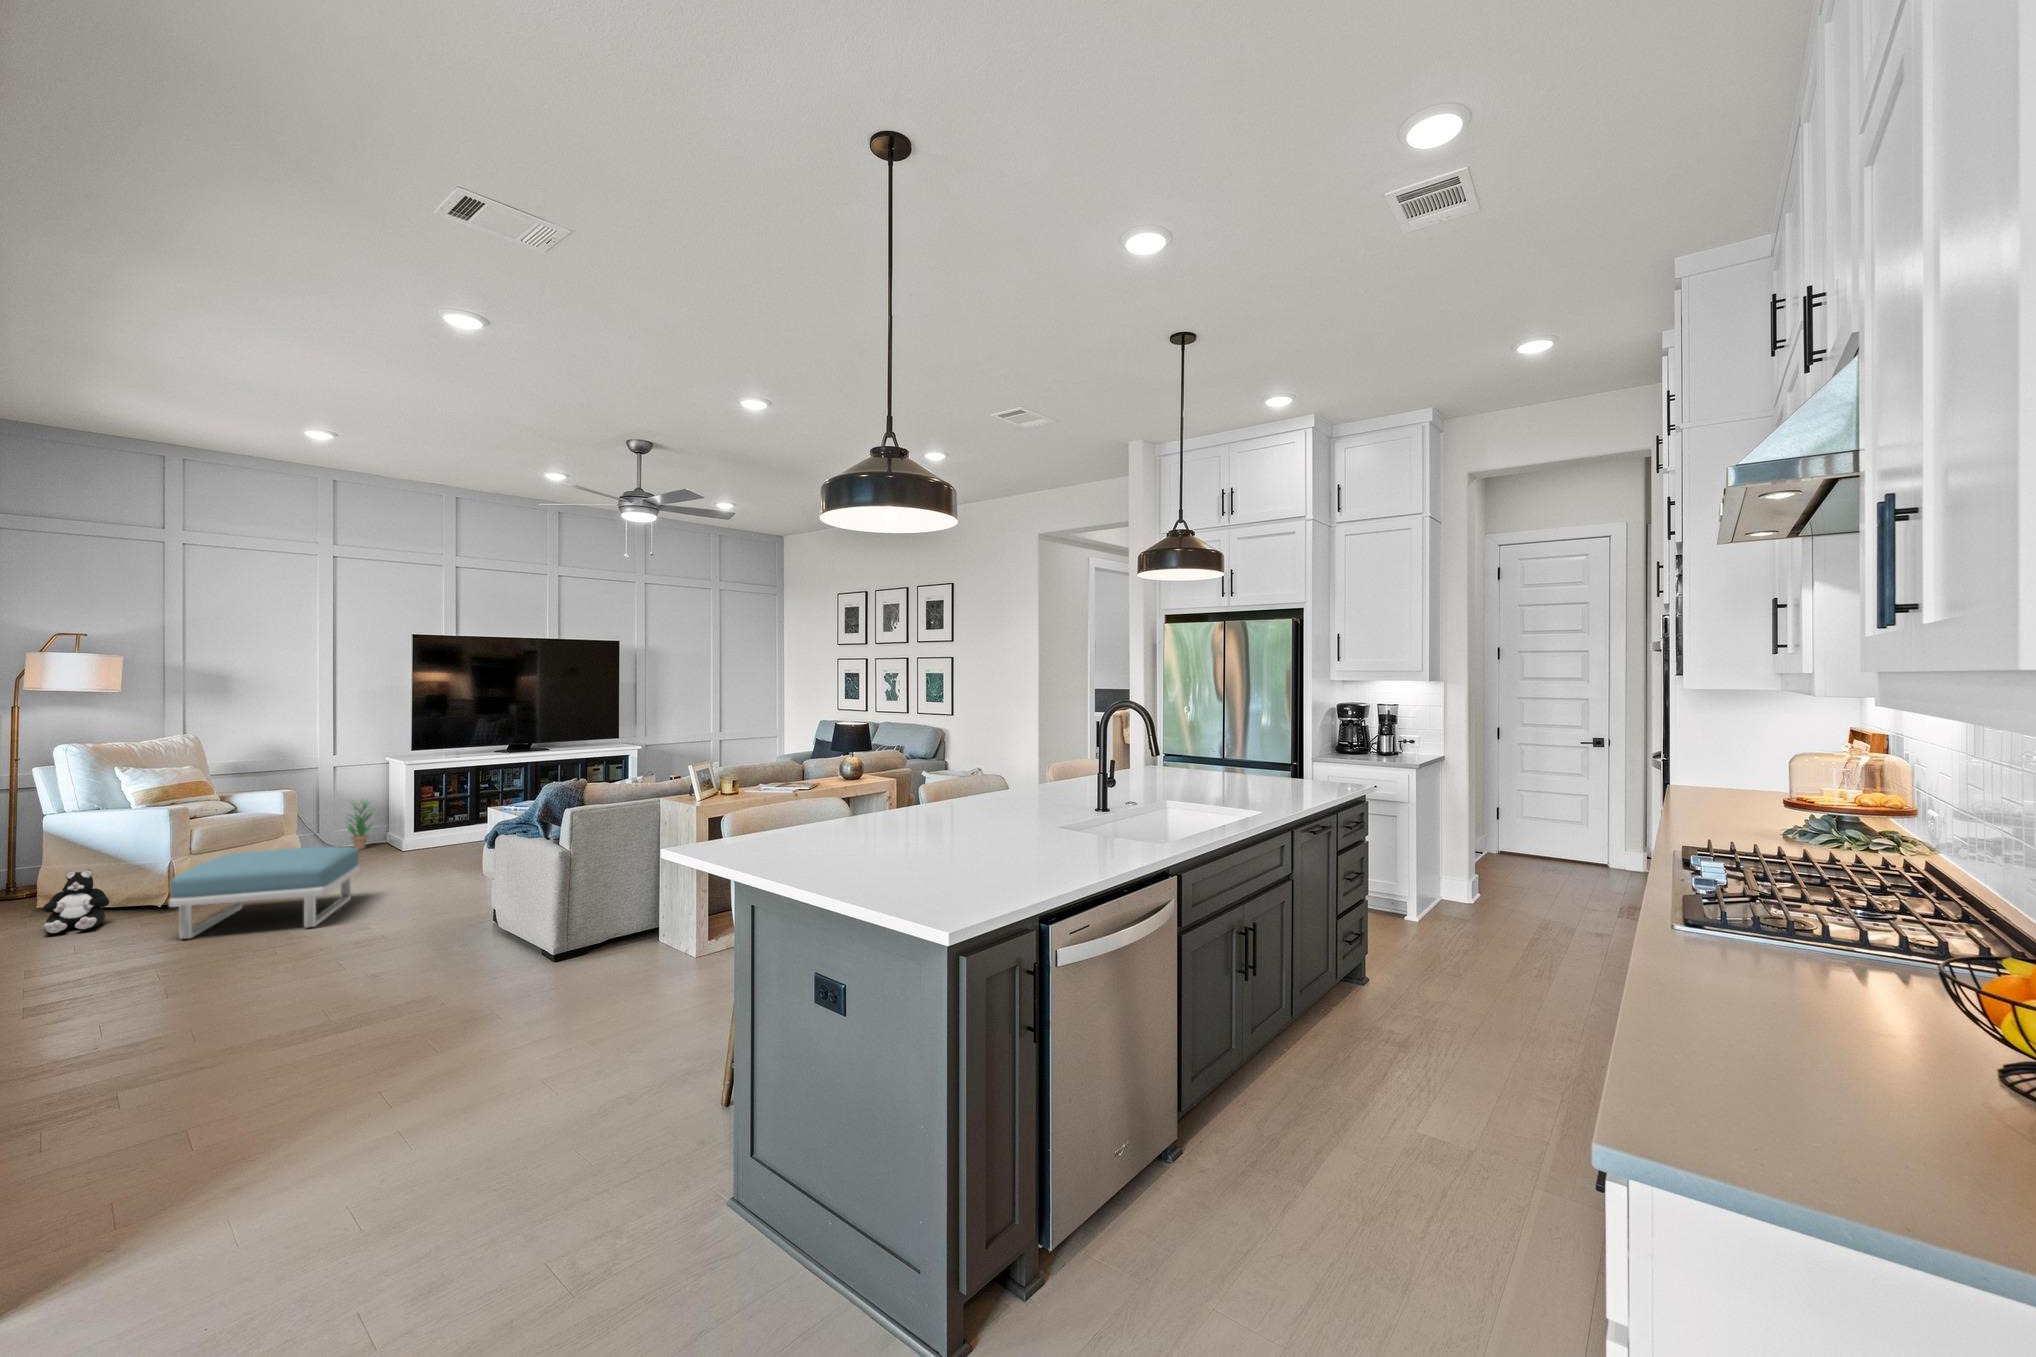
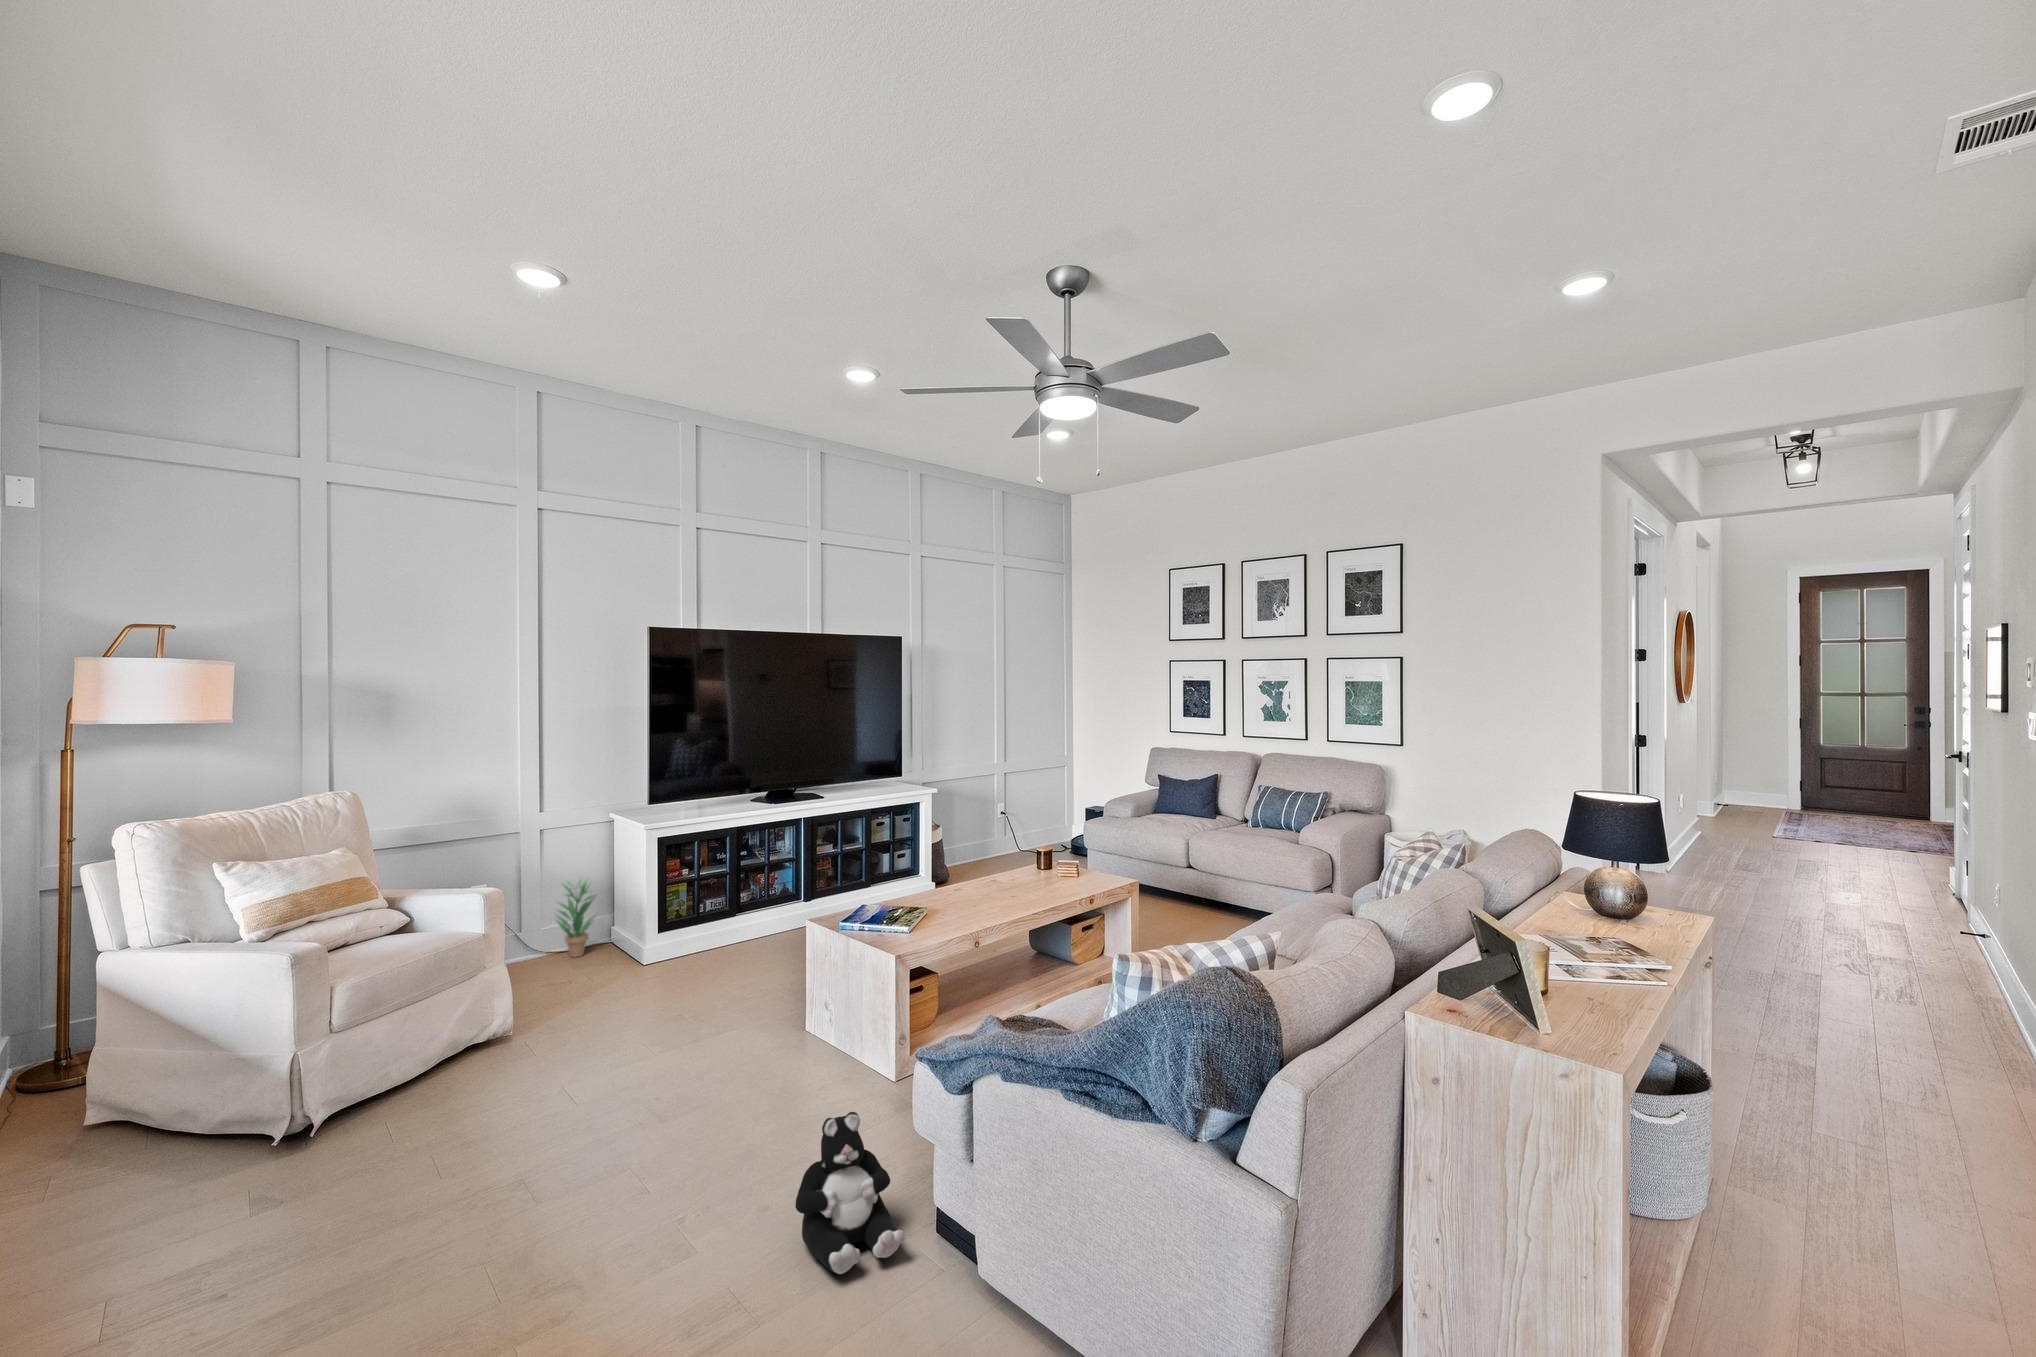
footstool: present [169,847,360,939] -> none [298,1017,624,1269]
plush toy: present [43,870,109,933] -> present [795,1112,905,1274]

